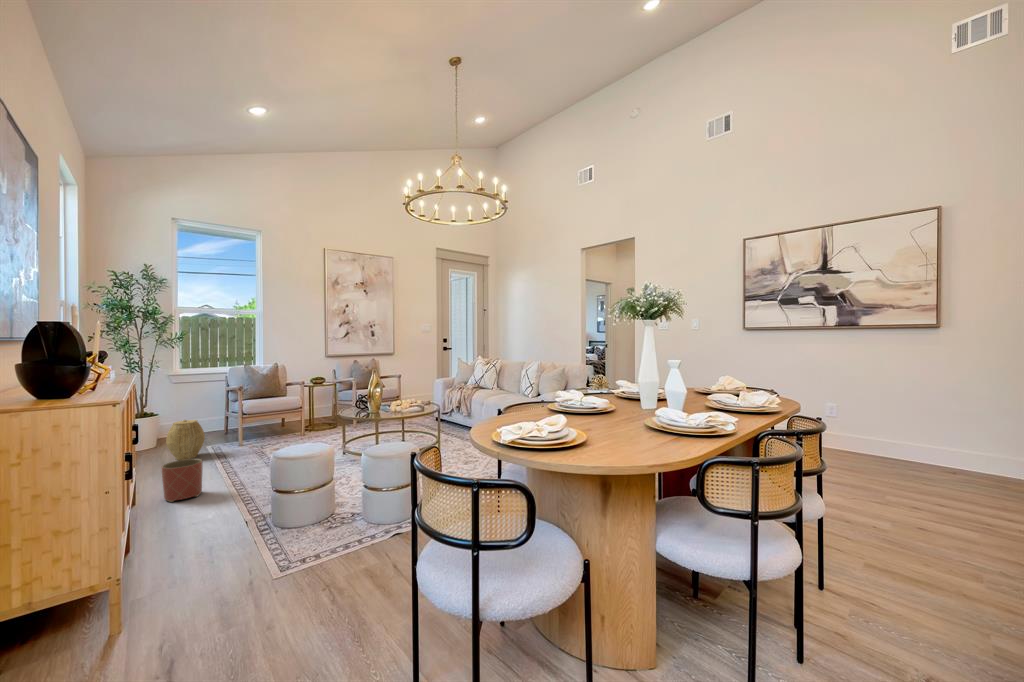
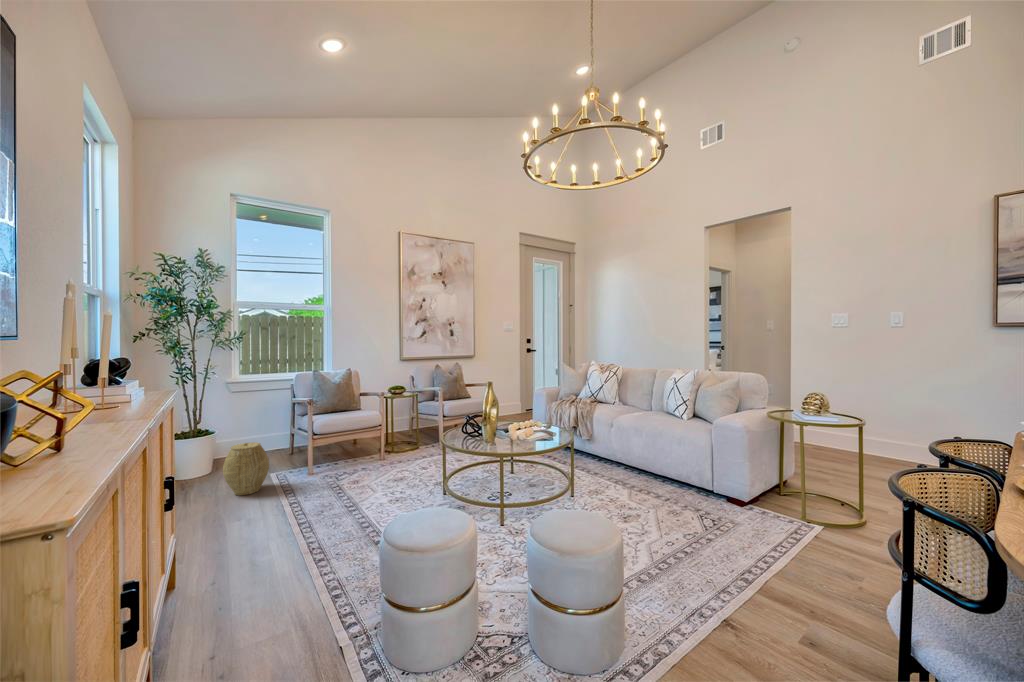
planter: present [162,459,203,502] -> none [216,511,271,581]

